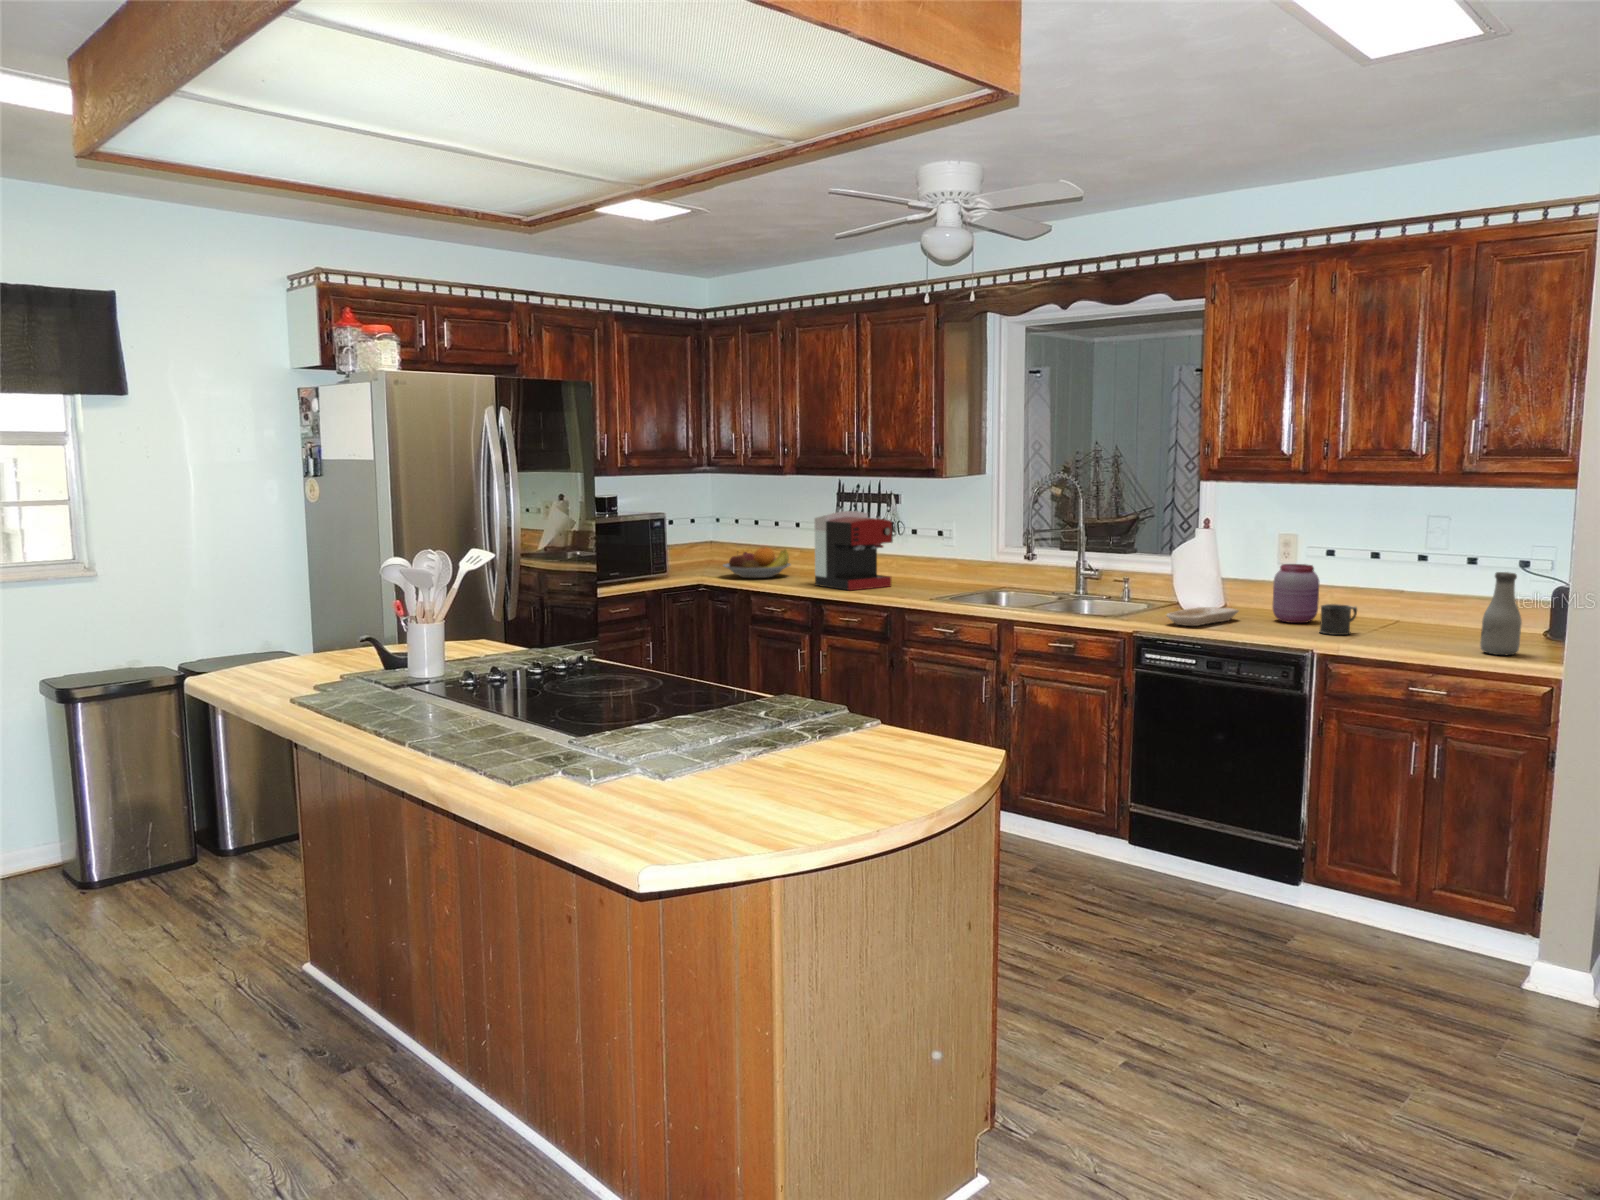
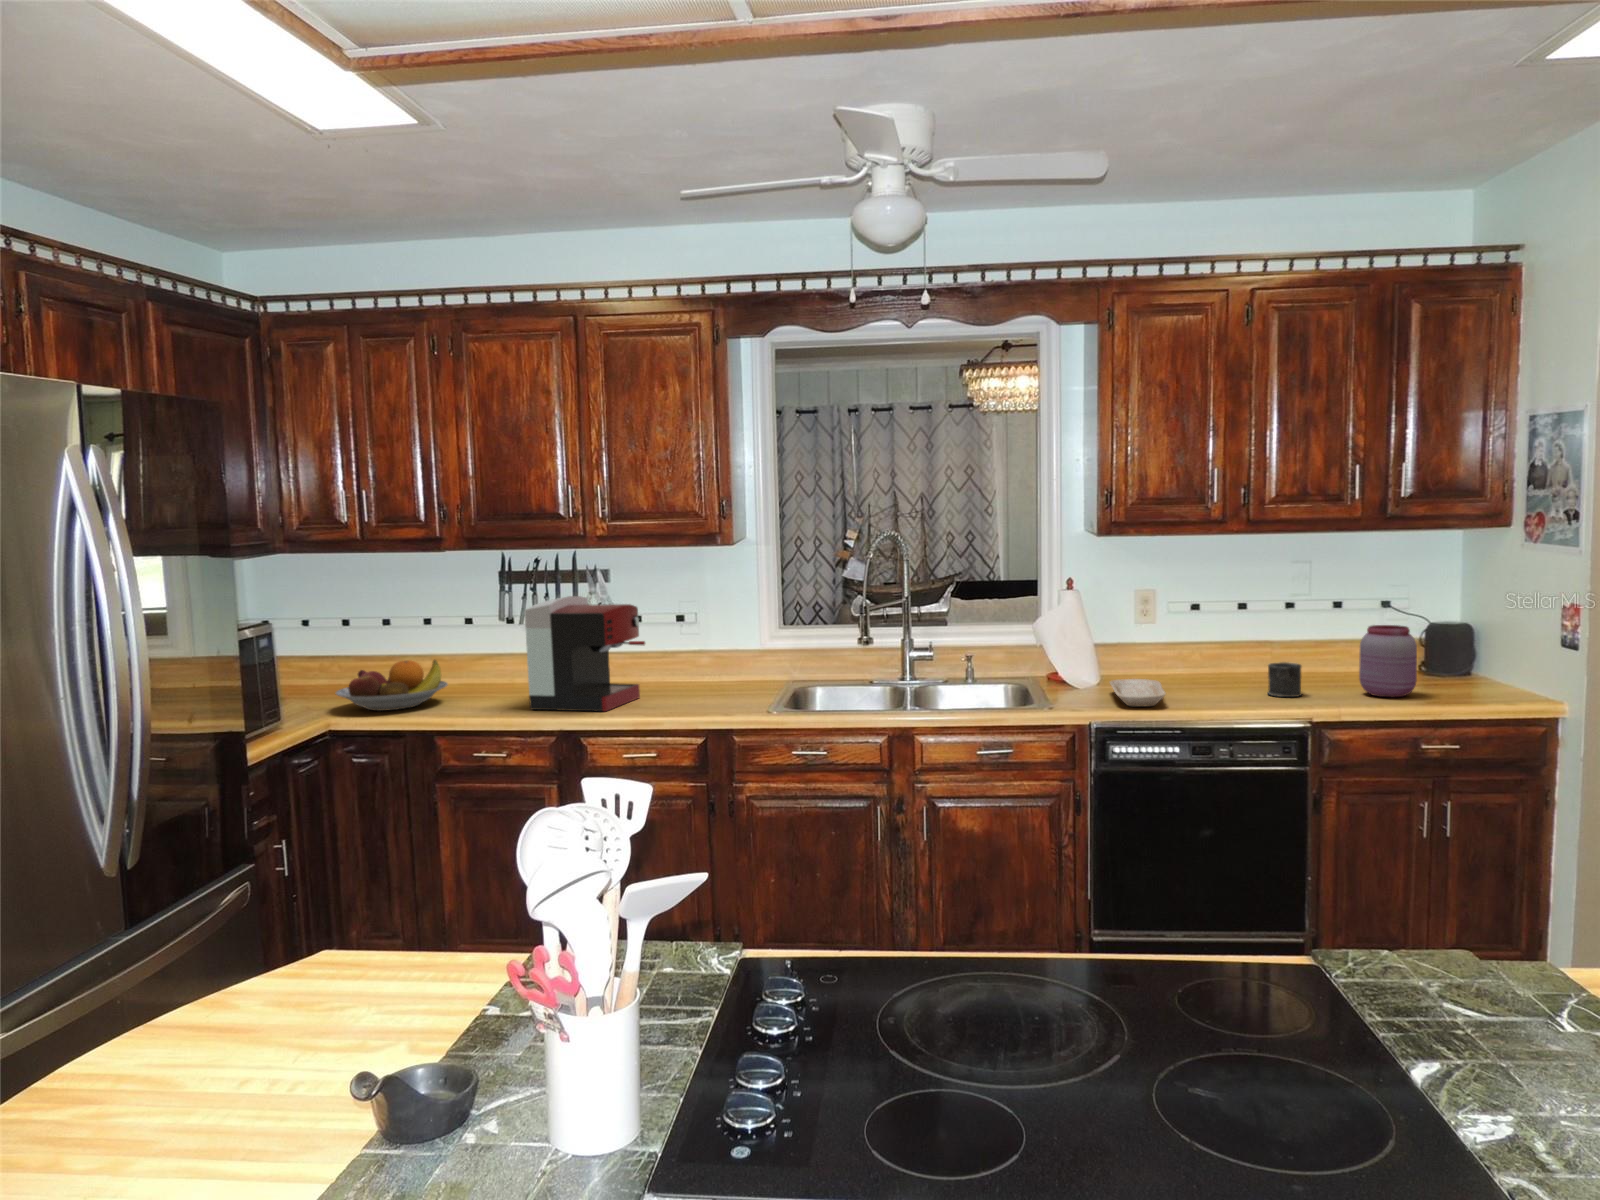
jar: present [1273,564,1319,623] -> present [1359,625,1417,697]
bottle: present [1480,572,1522,655] -> none [1456,613,1496,699]

